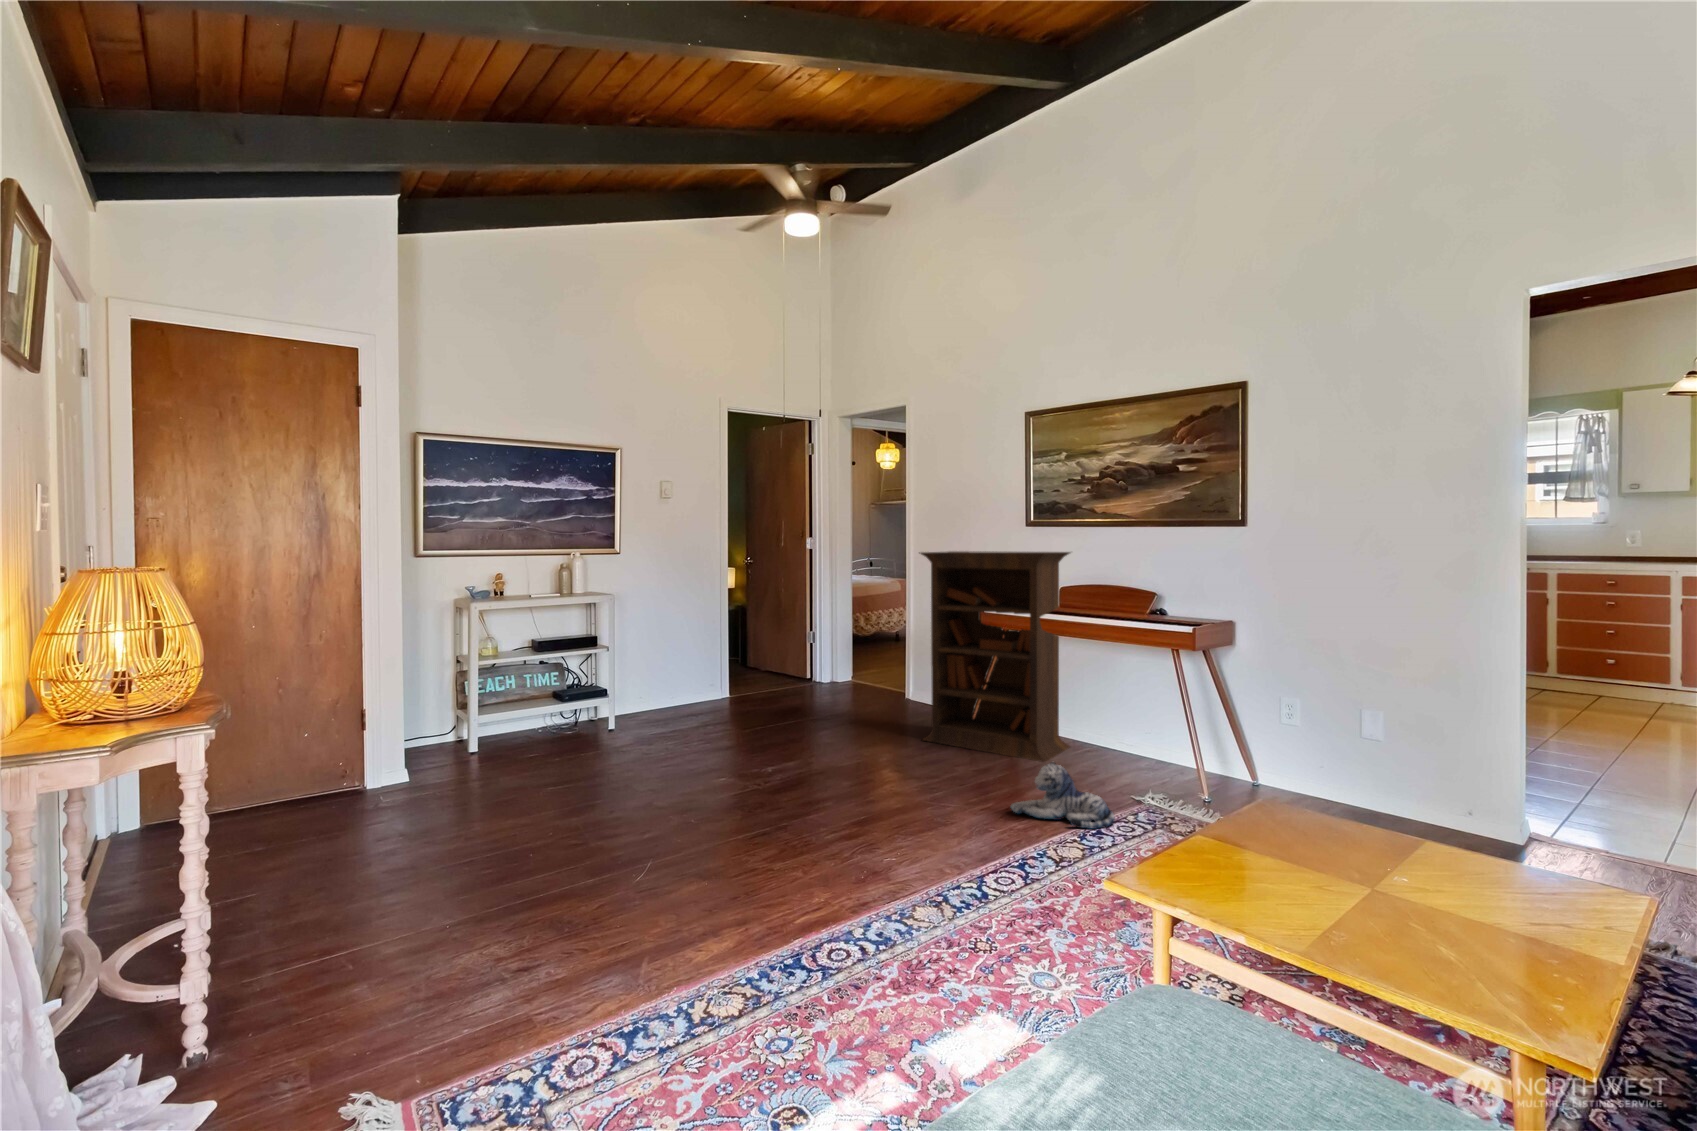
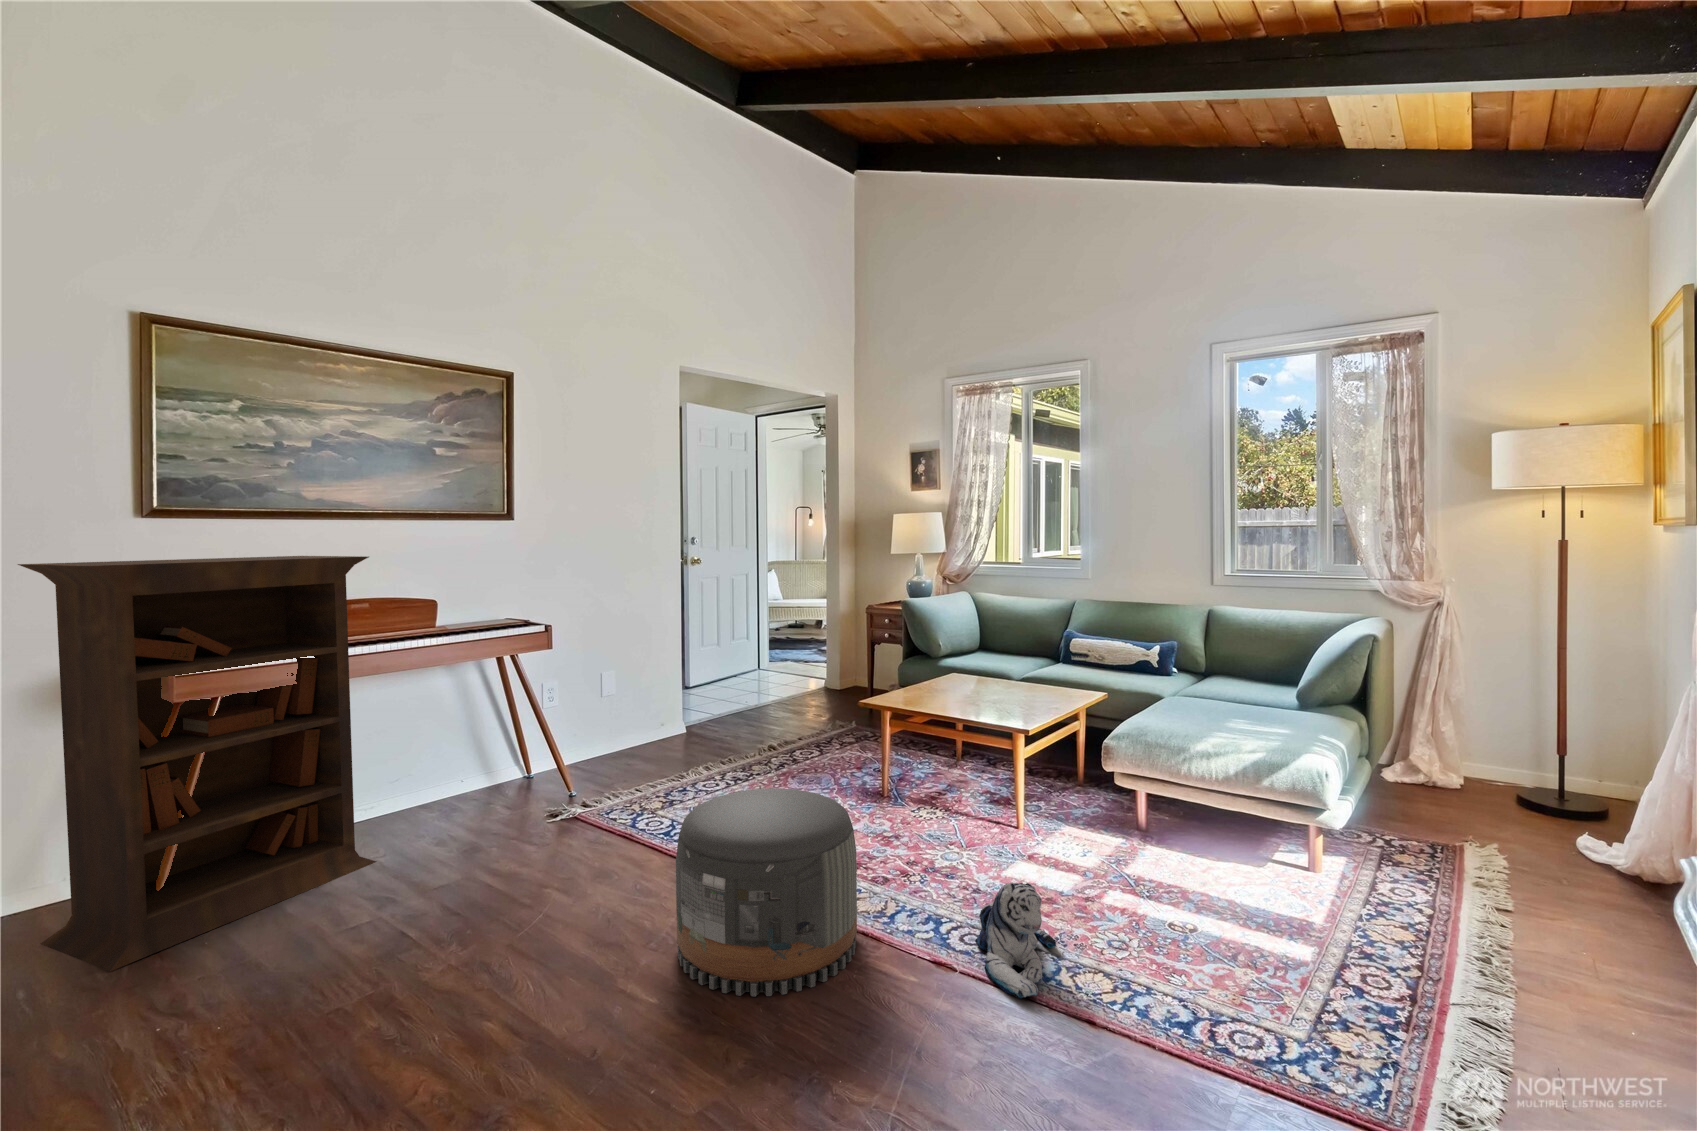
pouf: none [807,747,950,904] -> present [676,788,857,996]
plush toy: present [1011,762,1115,829] -> present [975,882,1056,999]

